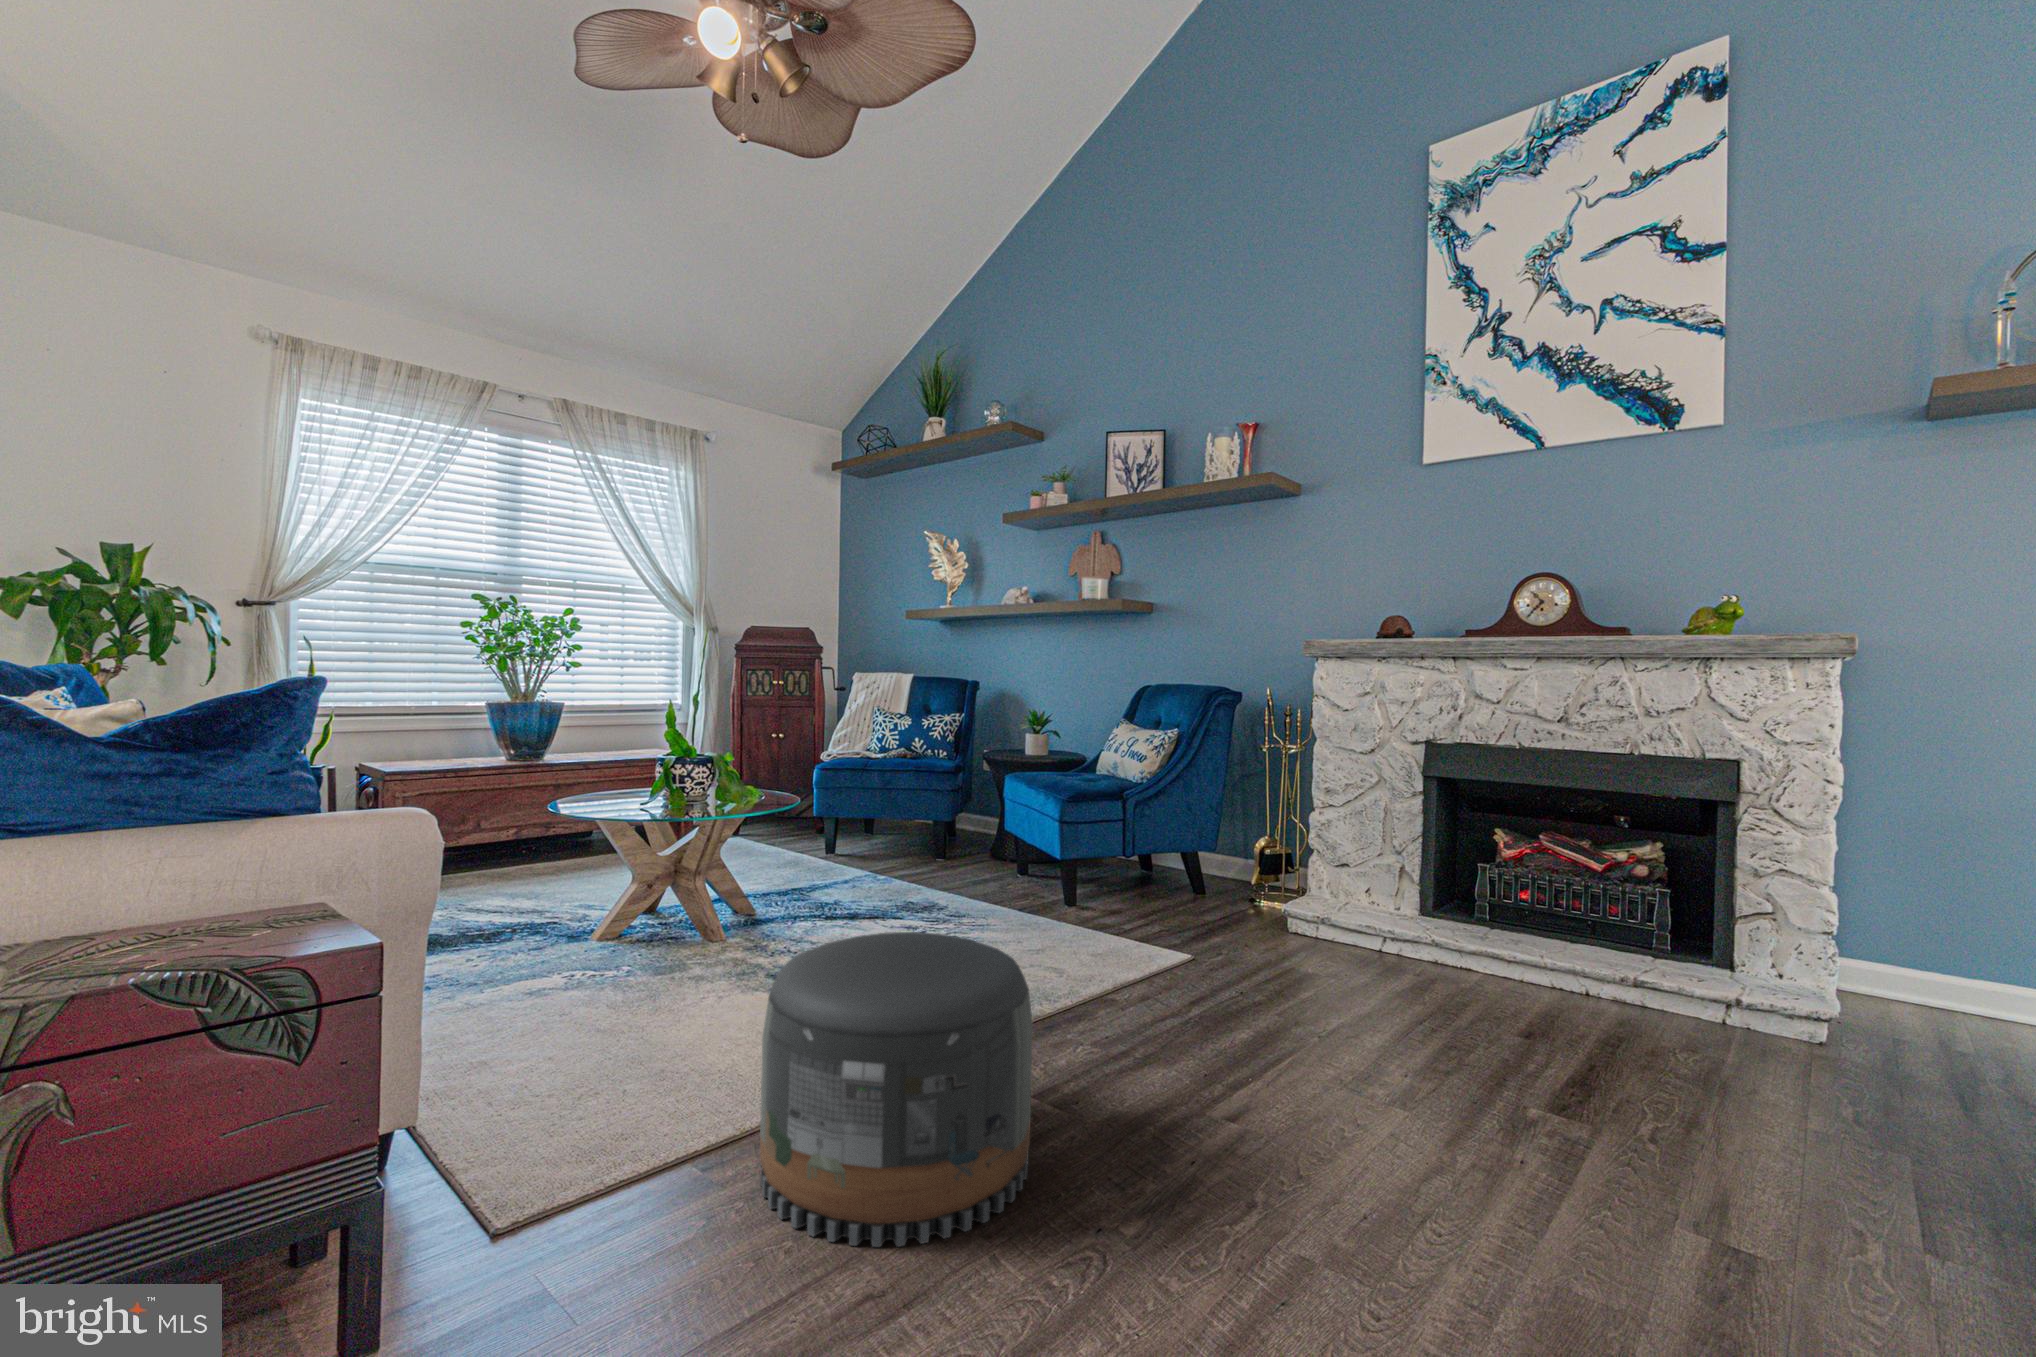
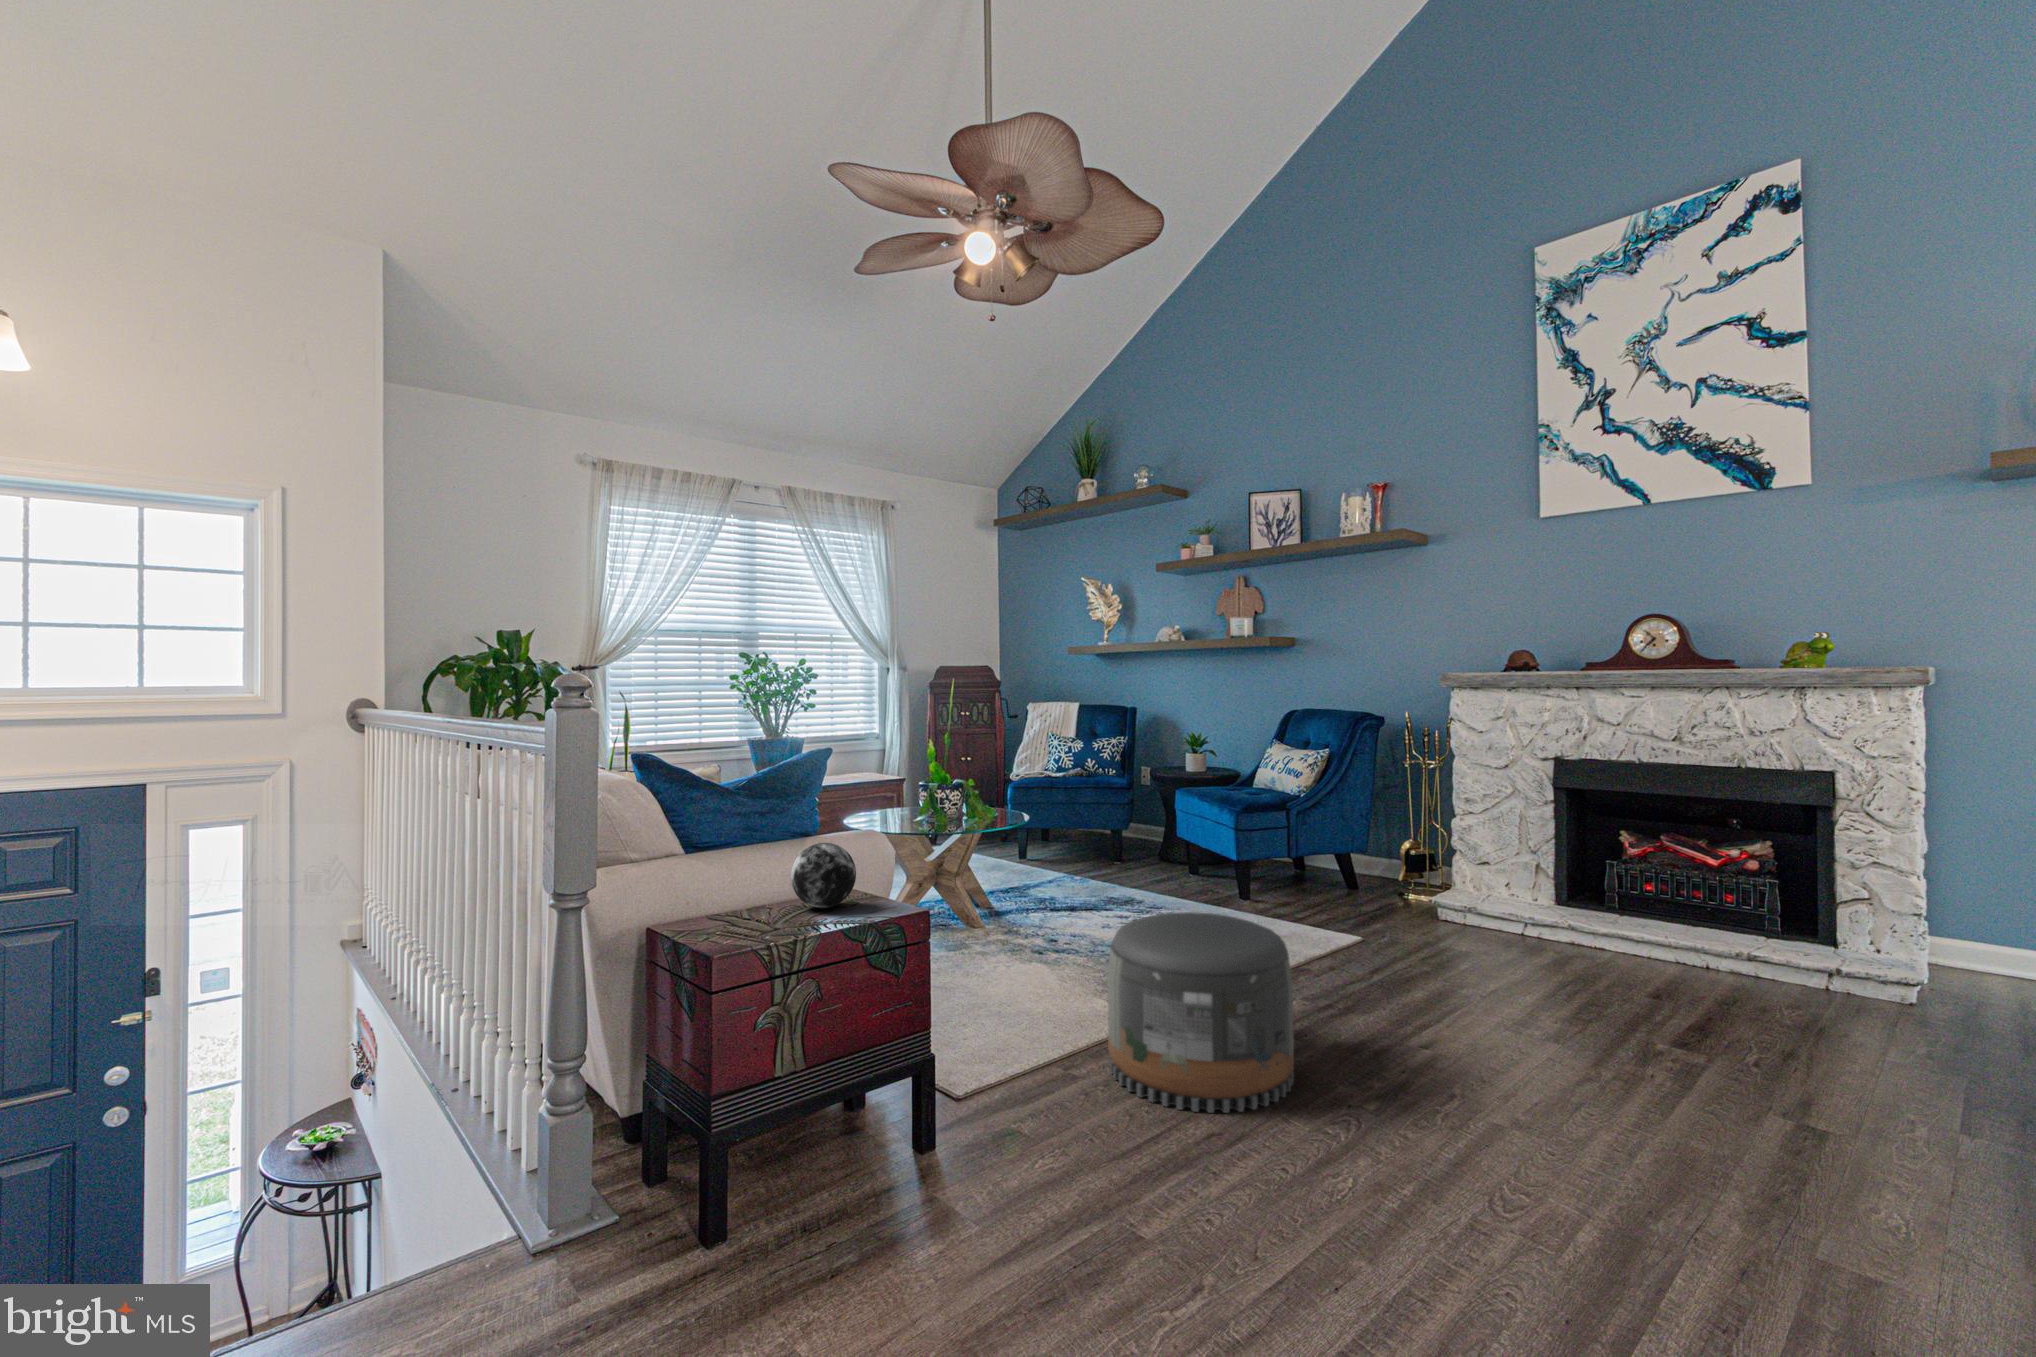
decorative orb: none [108,820,259,933] -> present [791,843,856,908]

